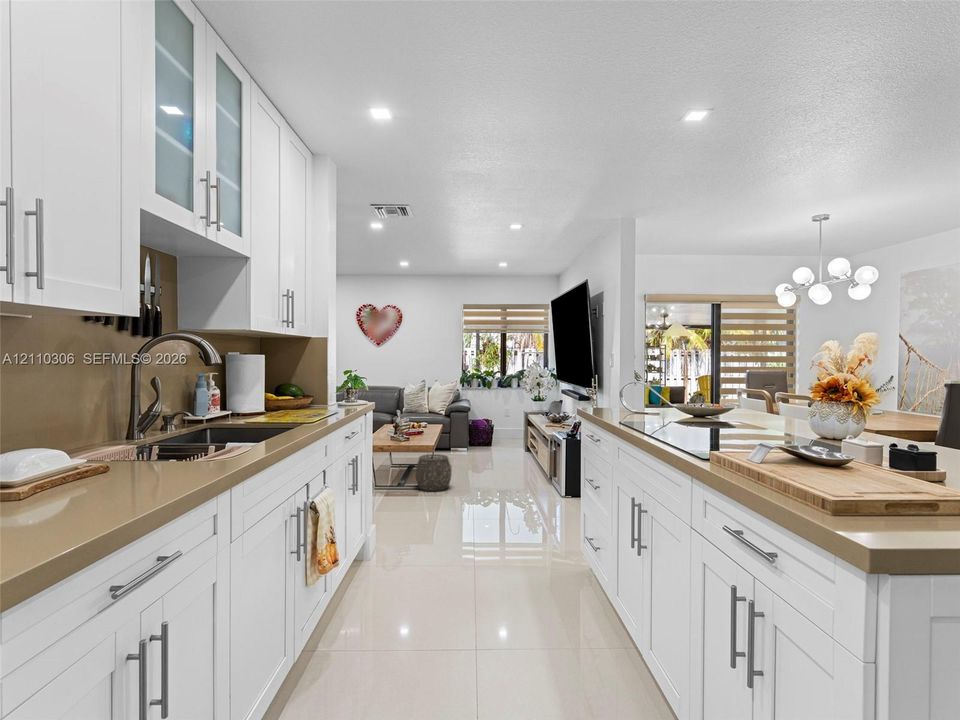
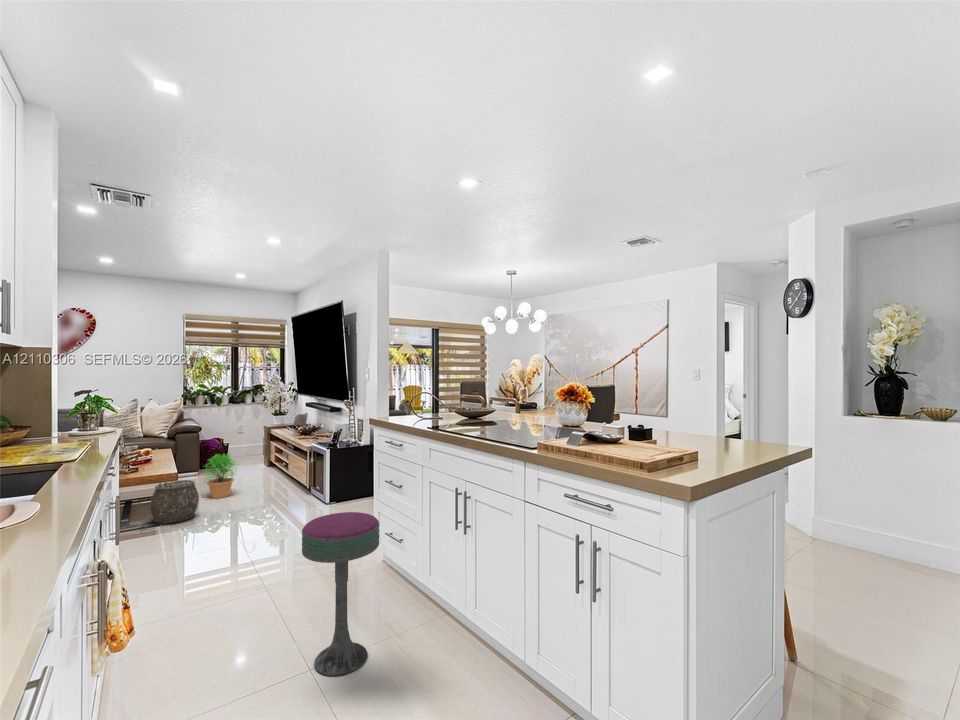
potted plant: none [459,433,490,476] -> present [204,454,237,498]
bar stool: none [471,498,544,653] -> present [302,512,379,676]

